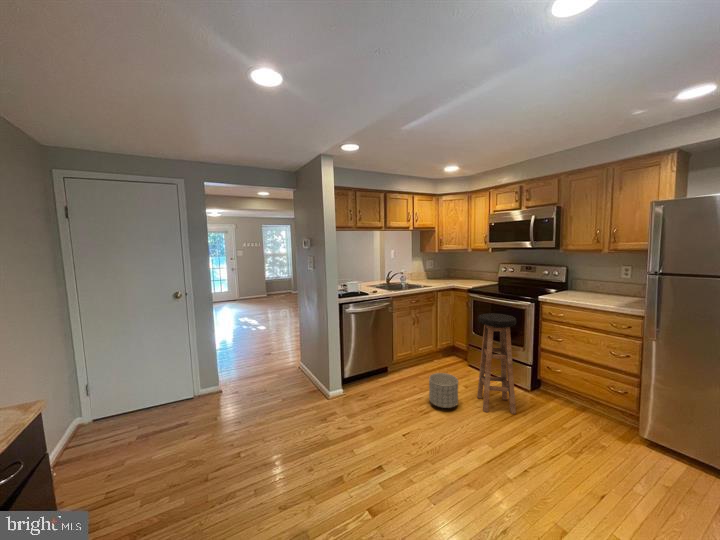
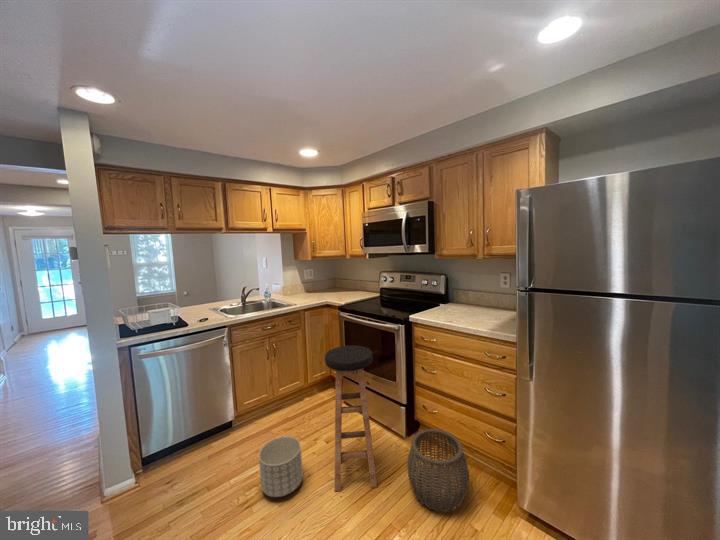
woven basket: none [541,379,596,433] -> present [407,429,469,512]

